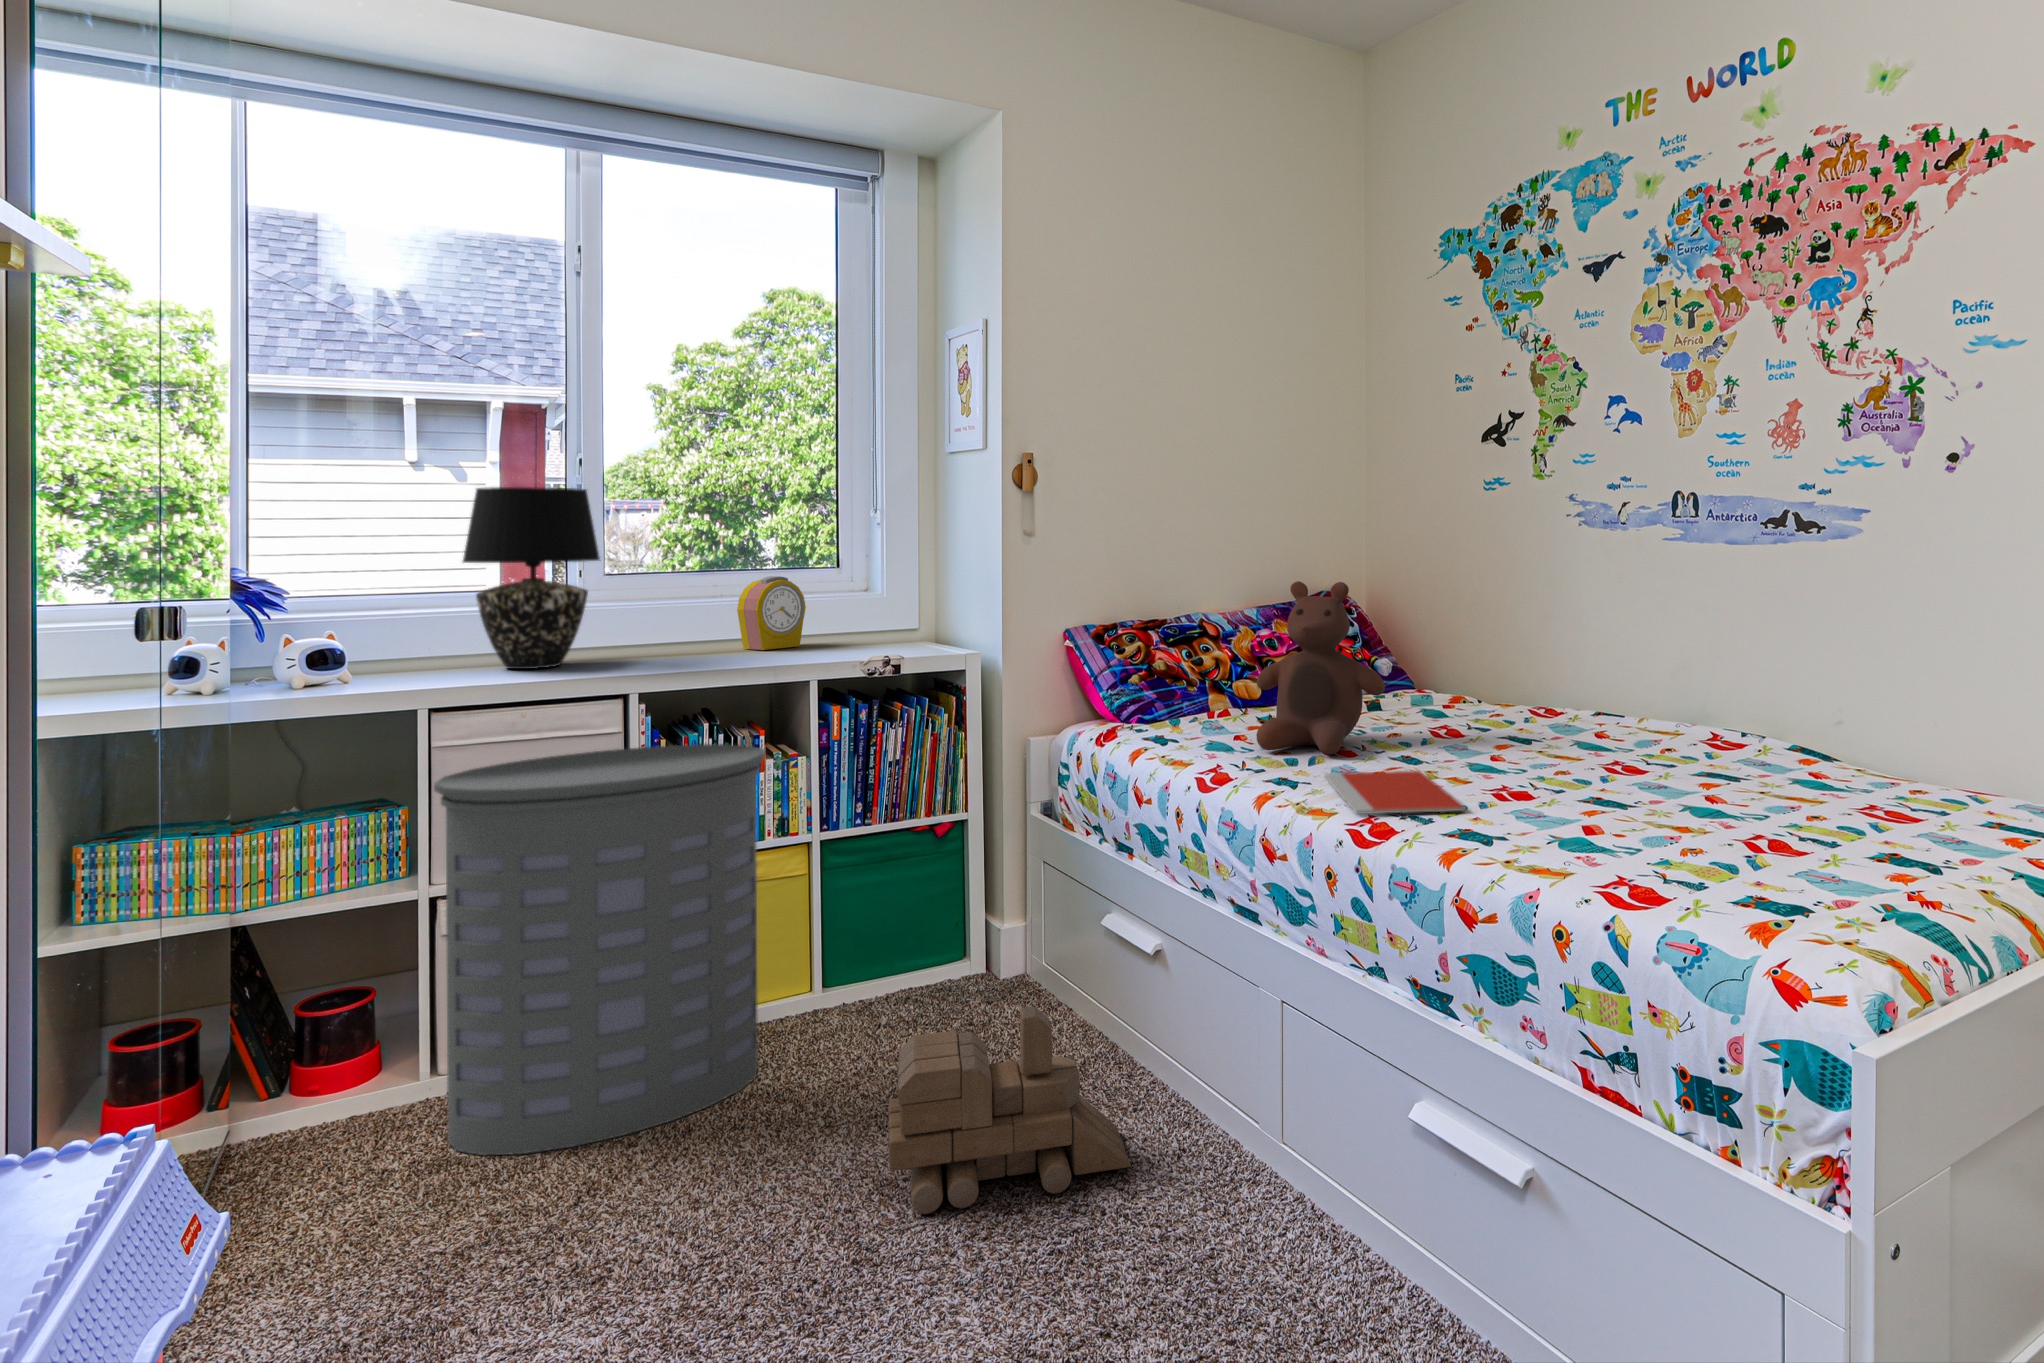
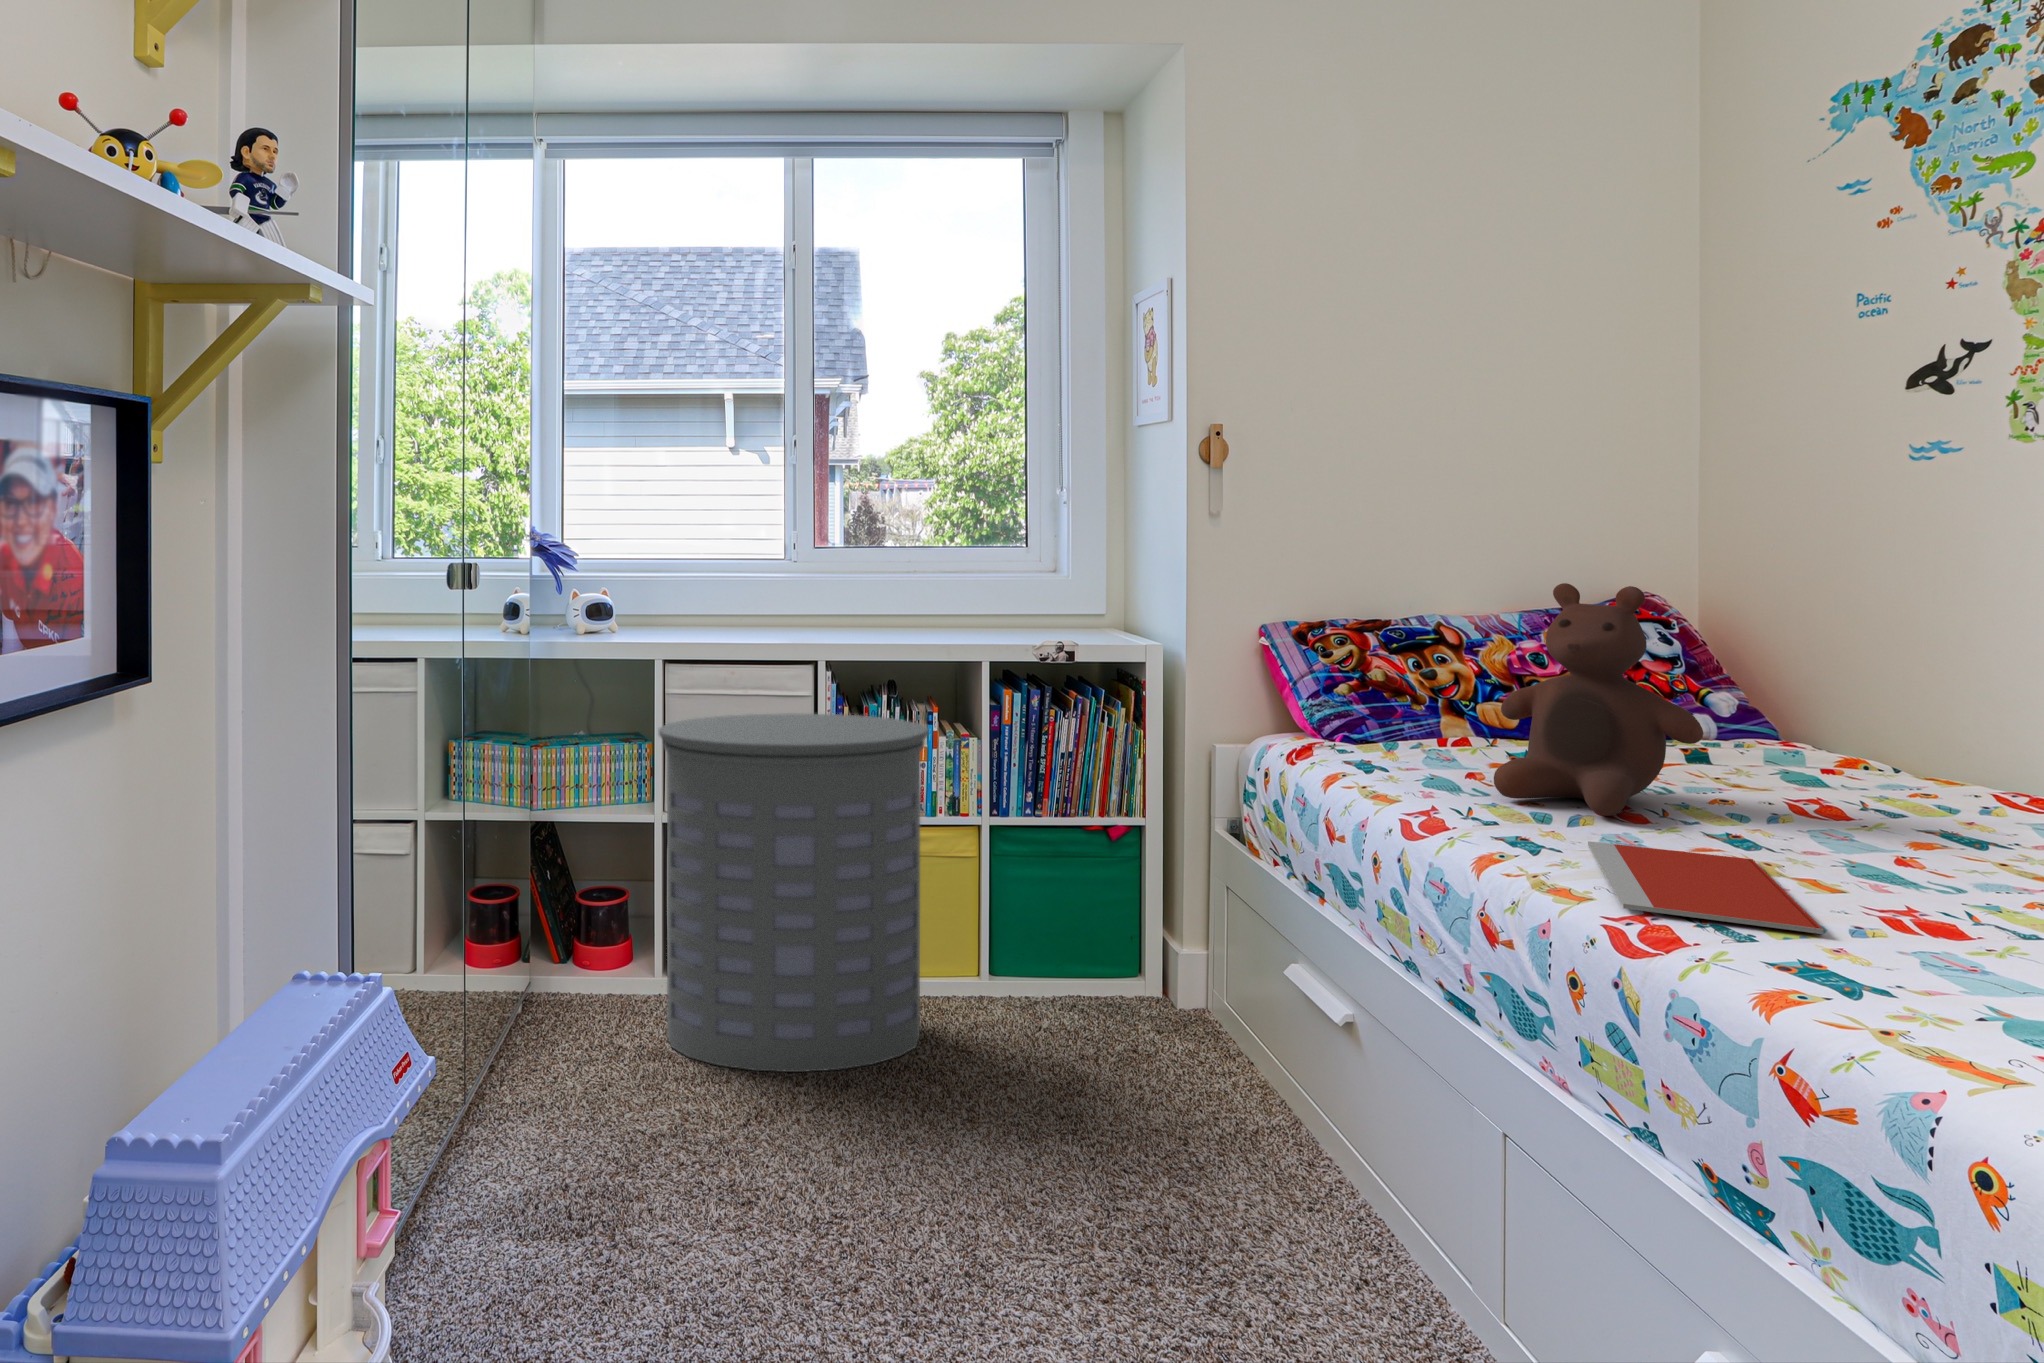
table lamp: present [463,487,600,669] -> none [700,473,806,634]
alarm clock: present [737,576,806,650] -> none [926,557,990,629]
toy train: present [888,1007,1131,1214] -> none [1012,1051,1291,1276]

